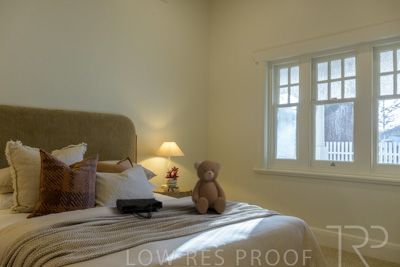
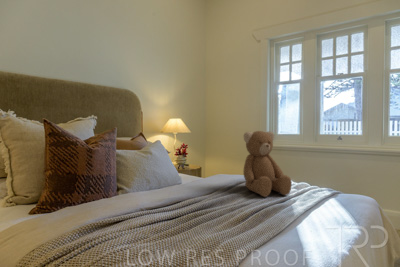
tote bag: present [116,198,162,219] -> none [149,179,212,209]

